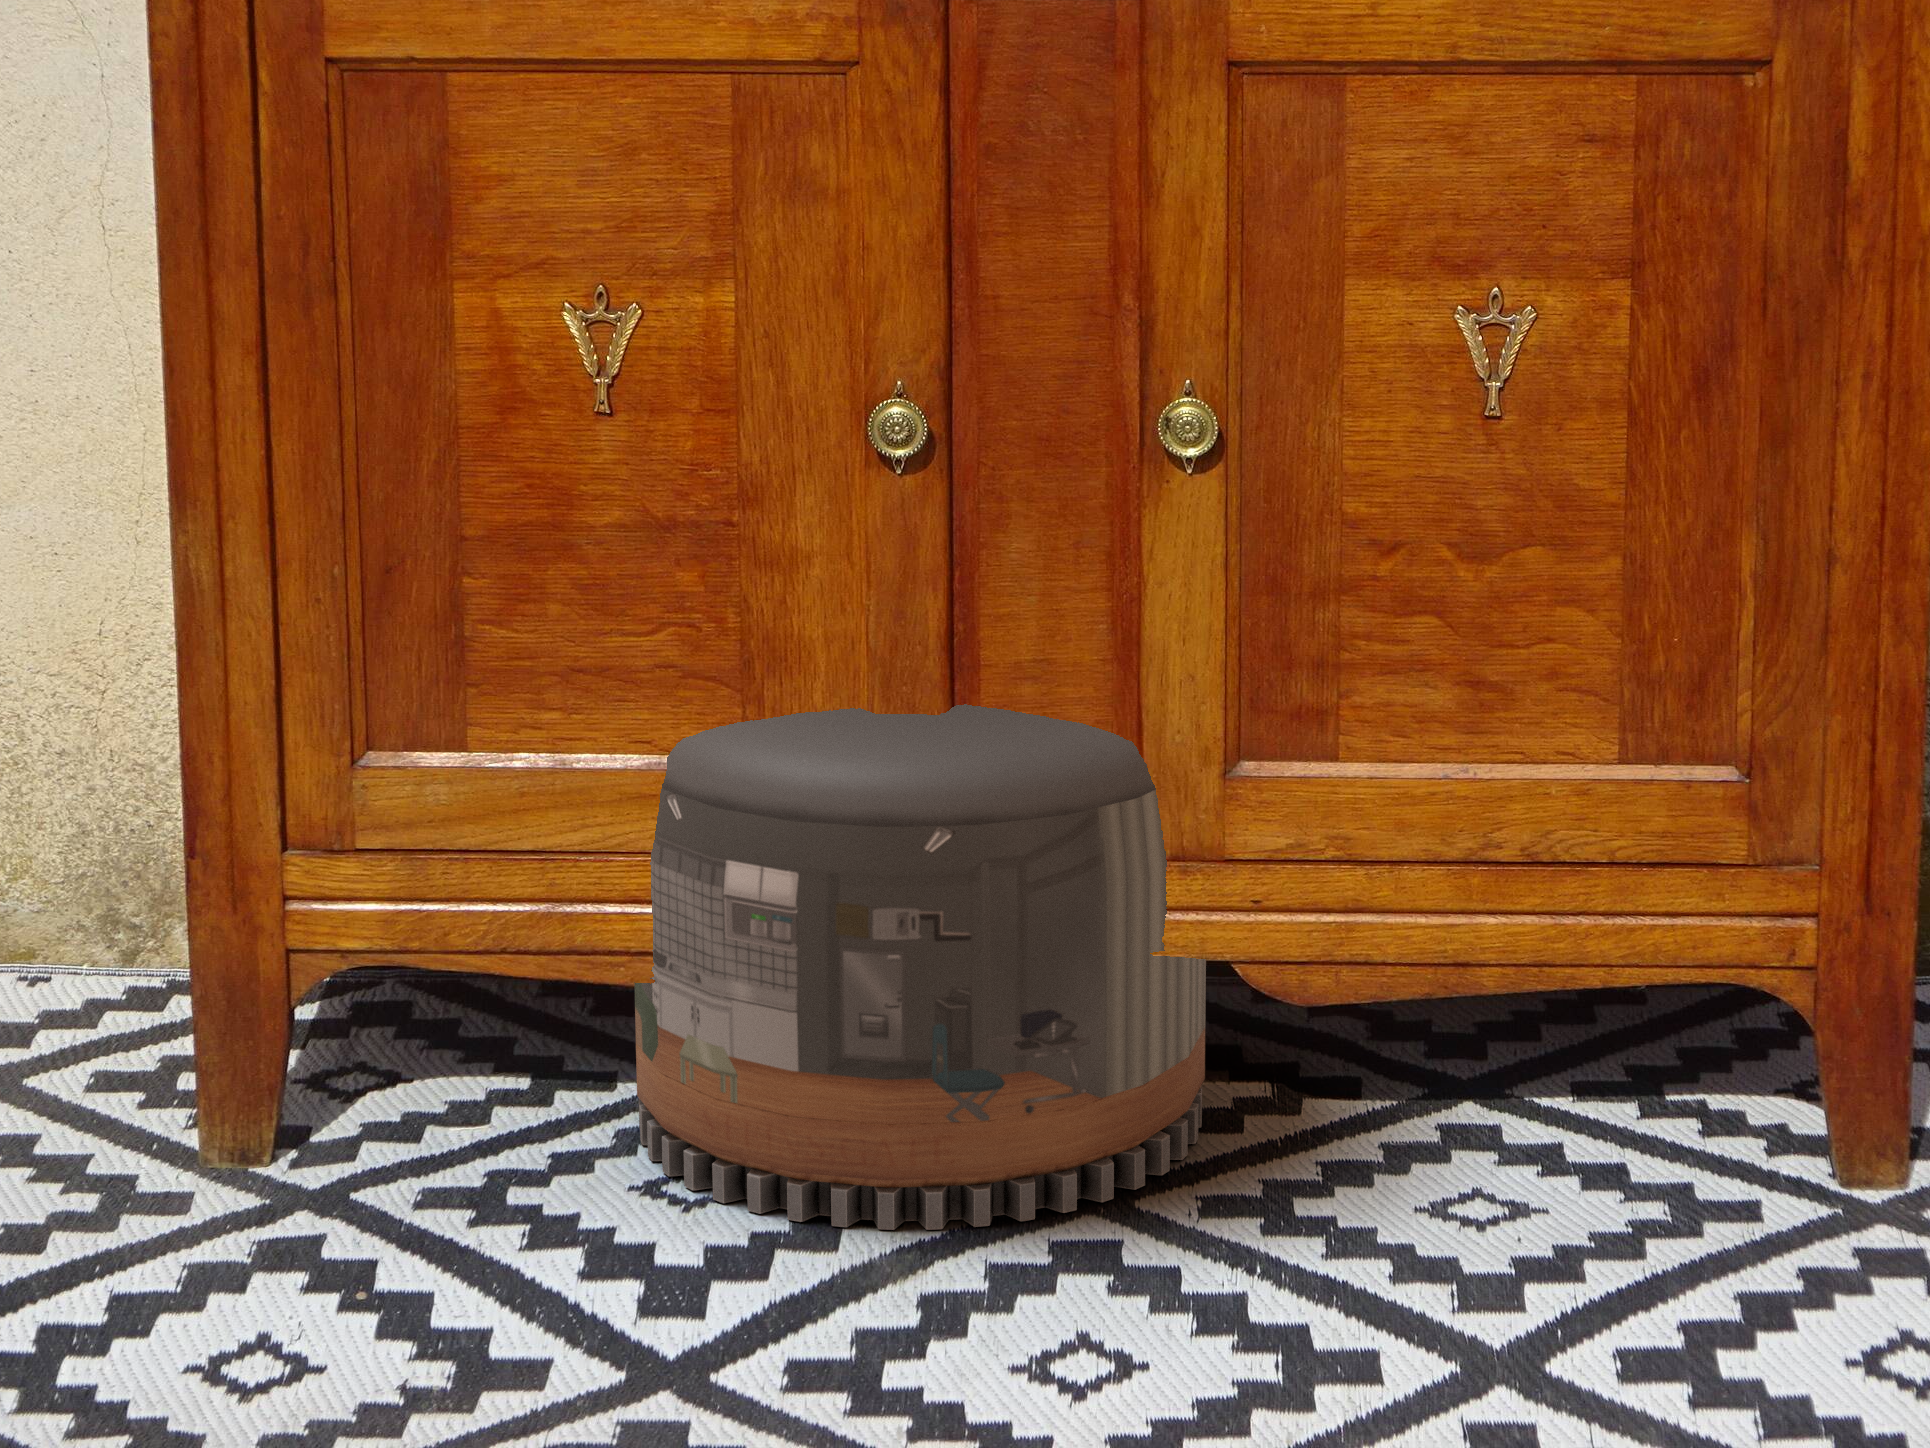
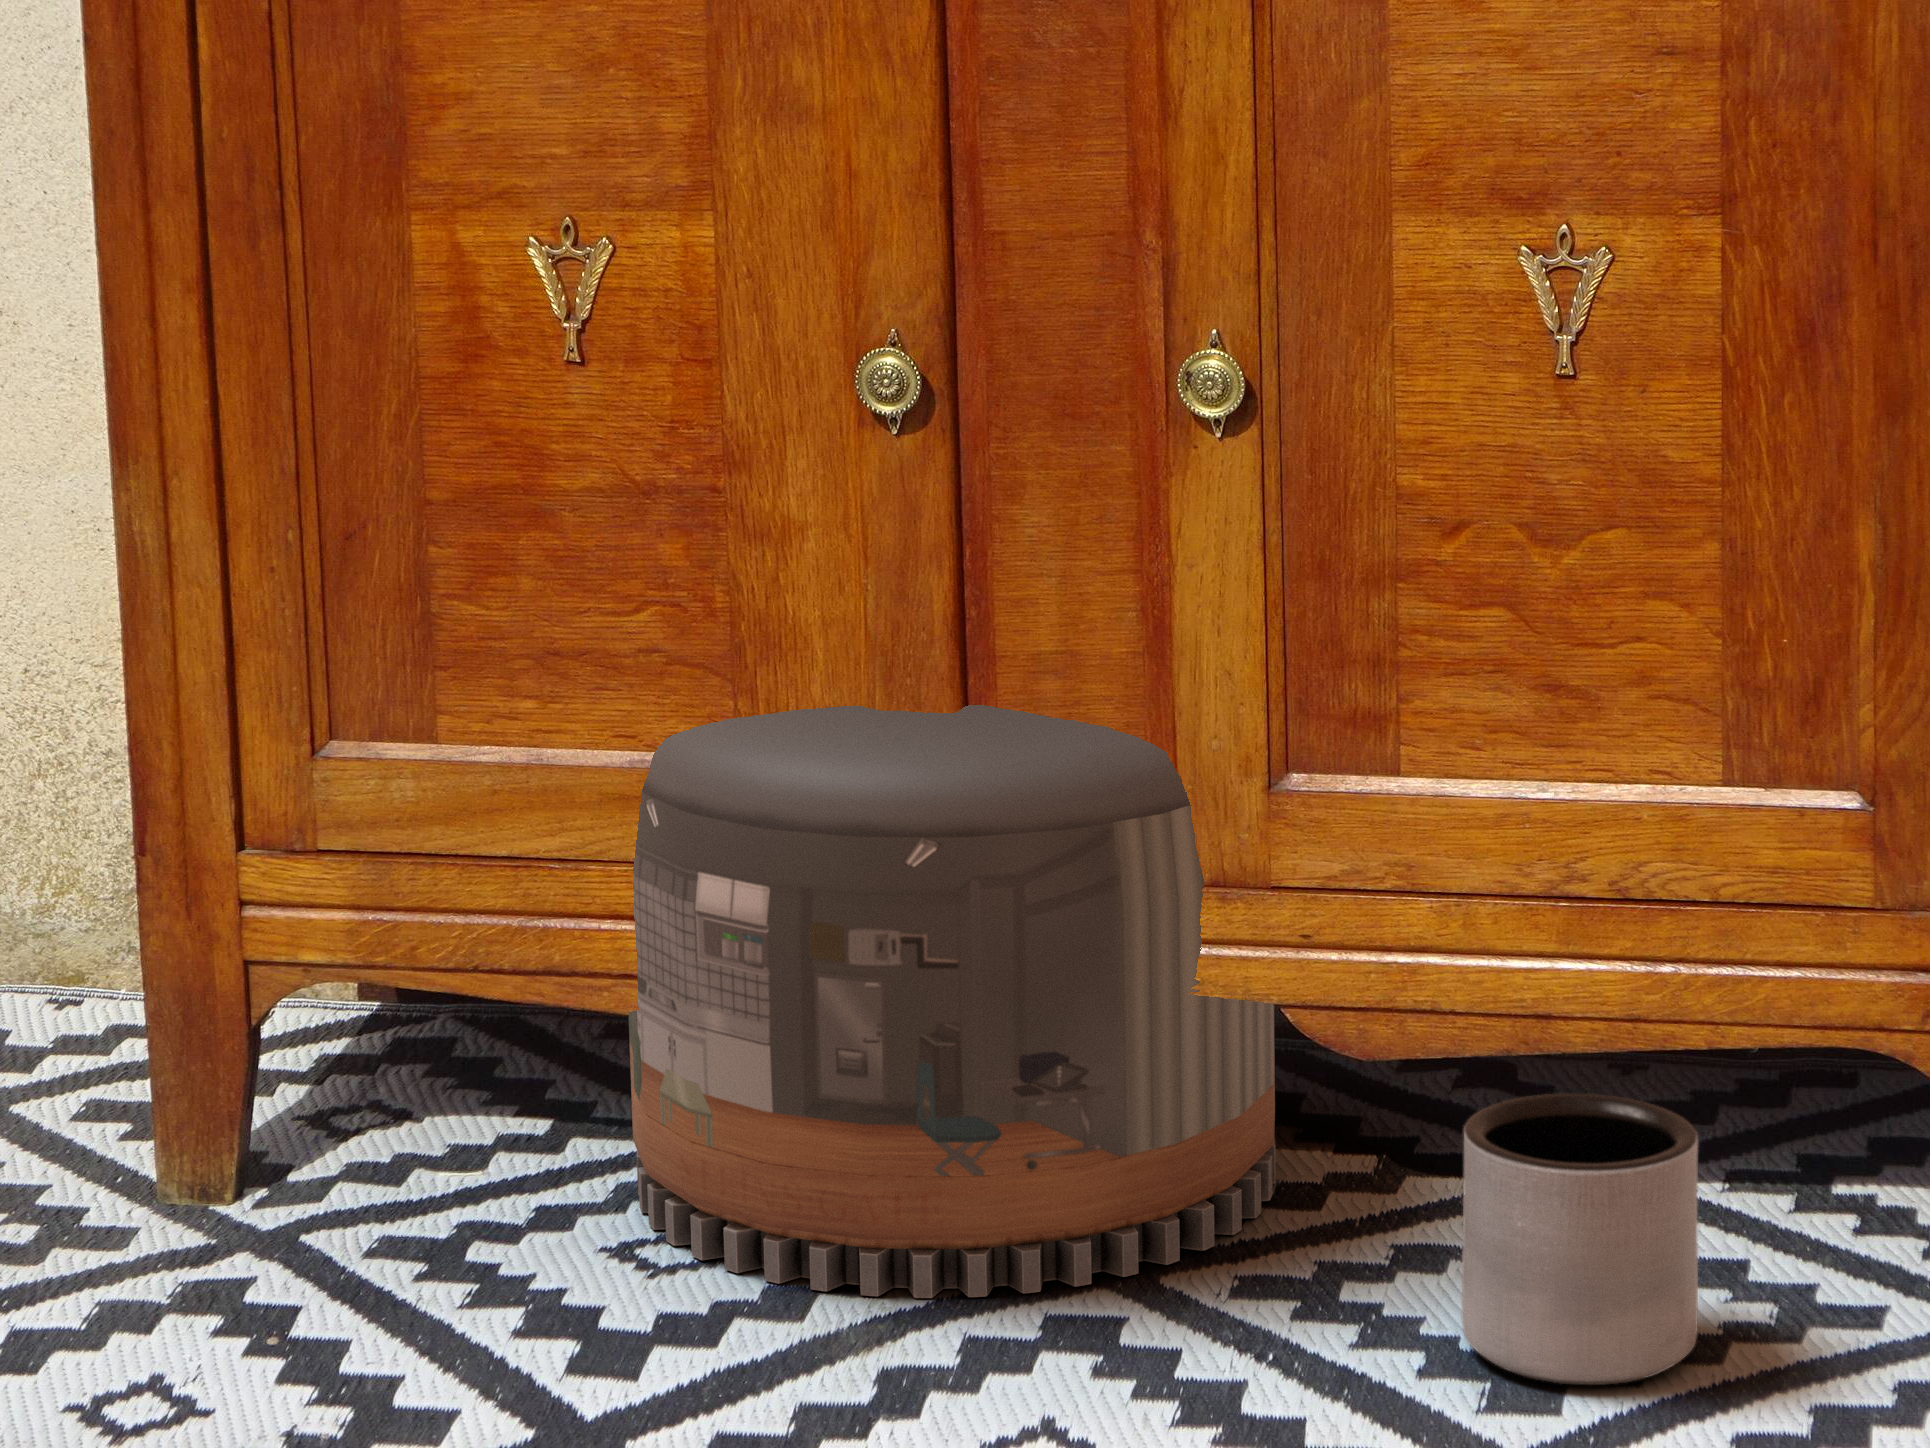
planter: none [1414,1031,1618,1282] -> present [1462,1094,1698,1385]

